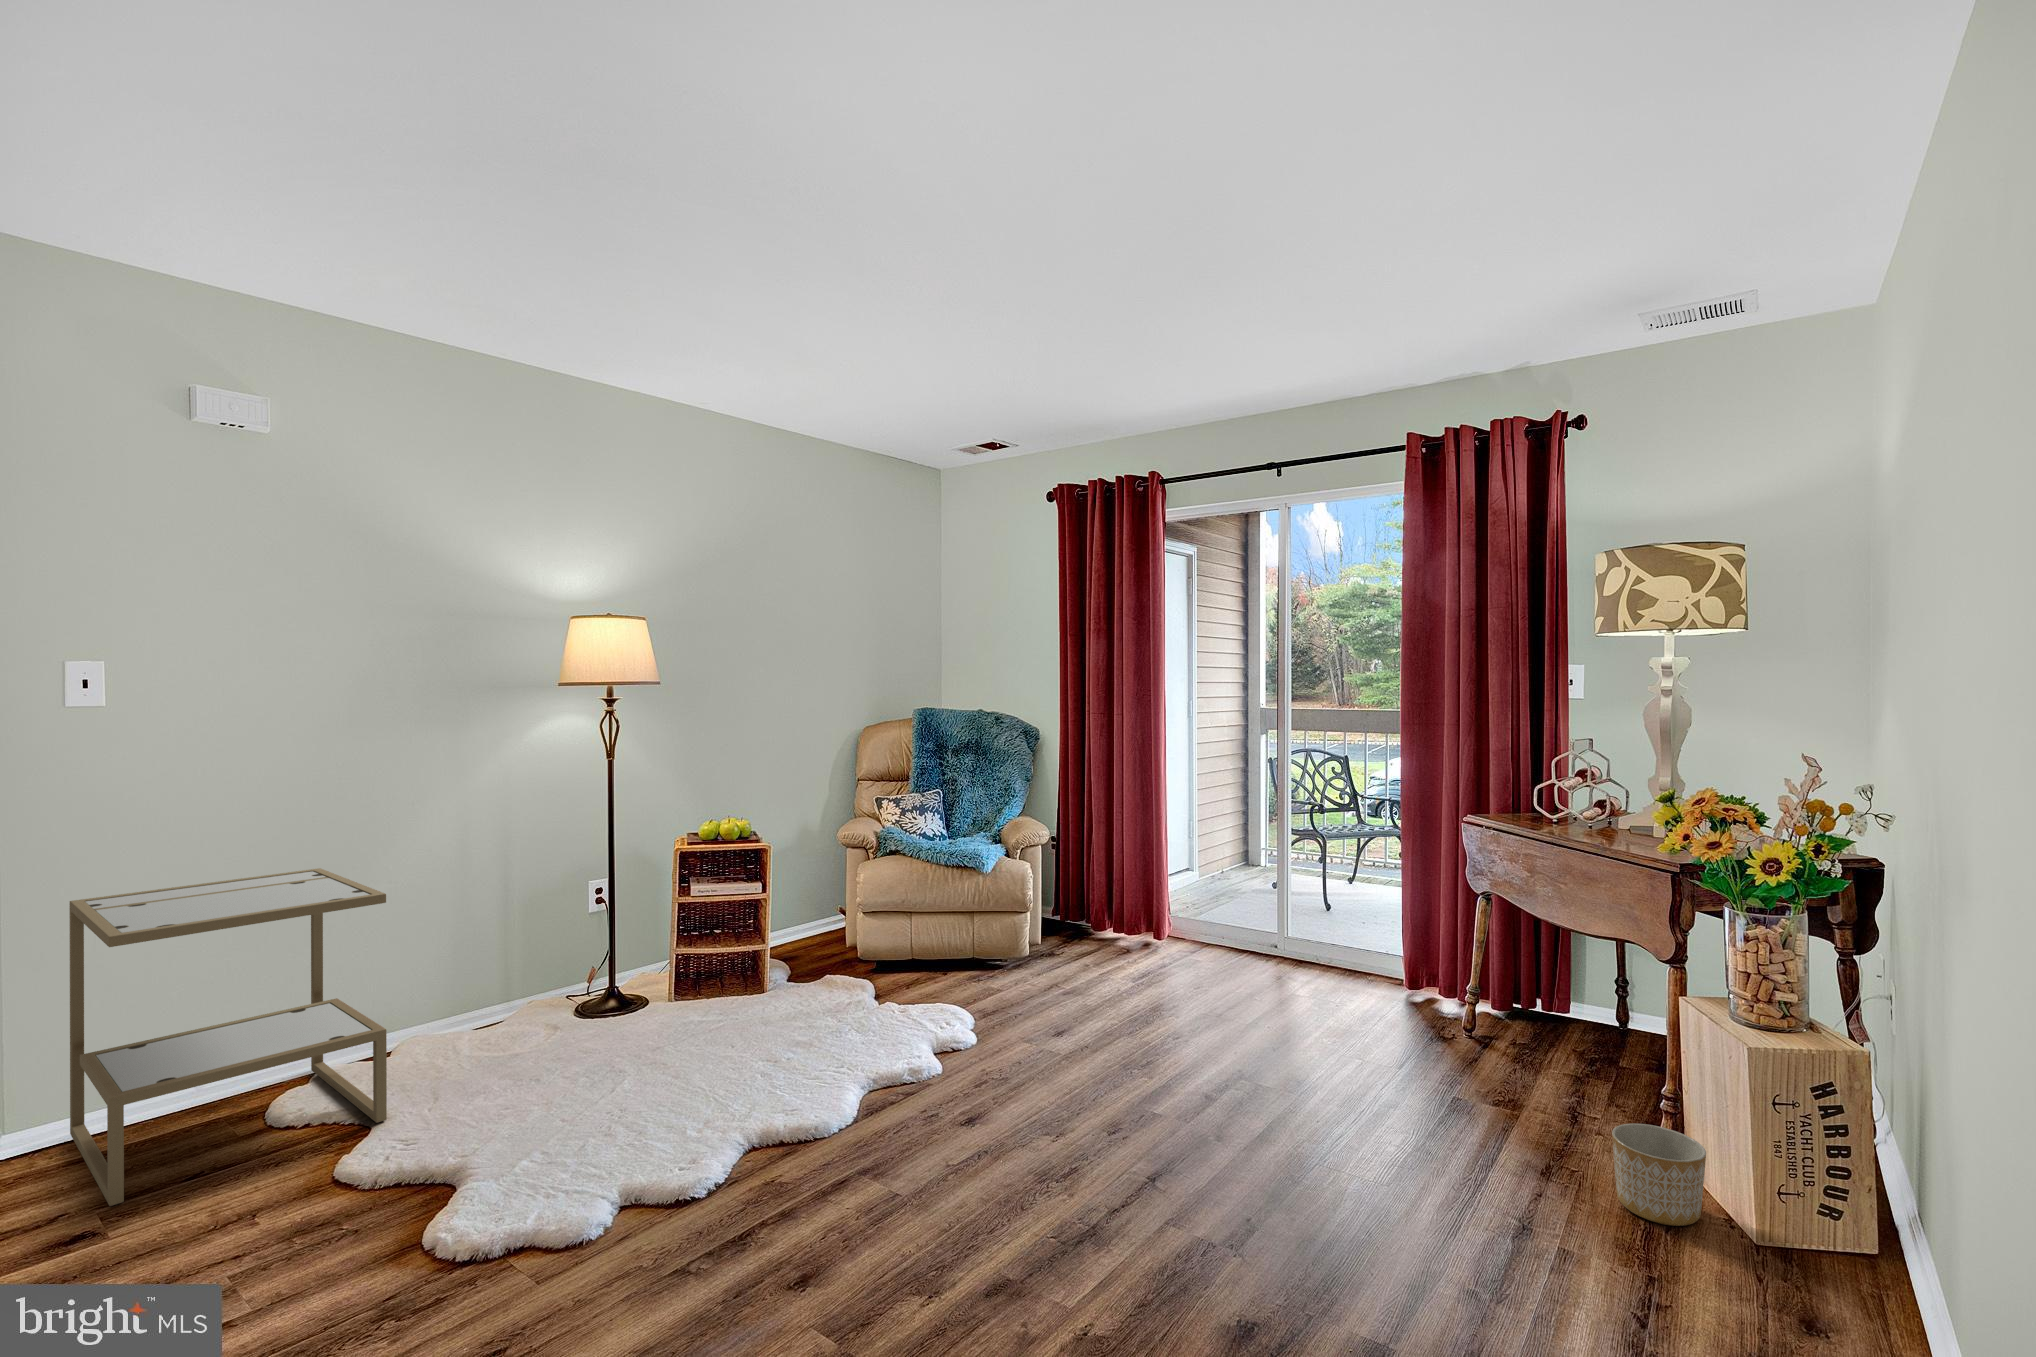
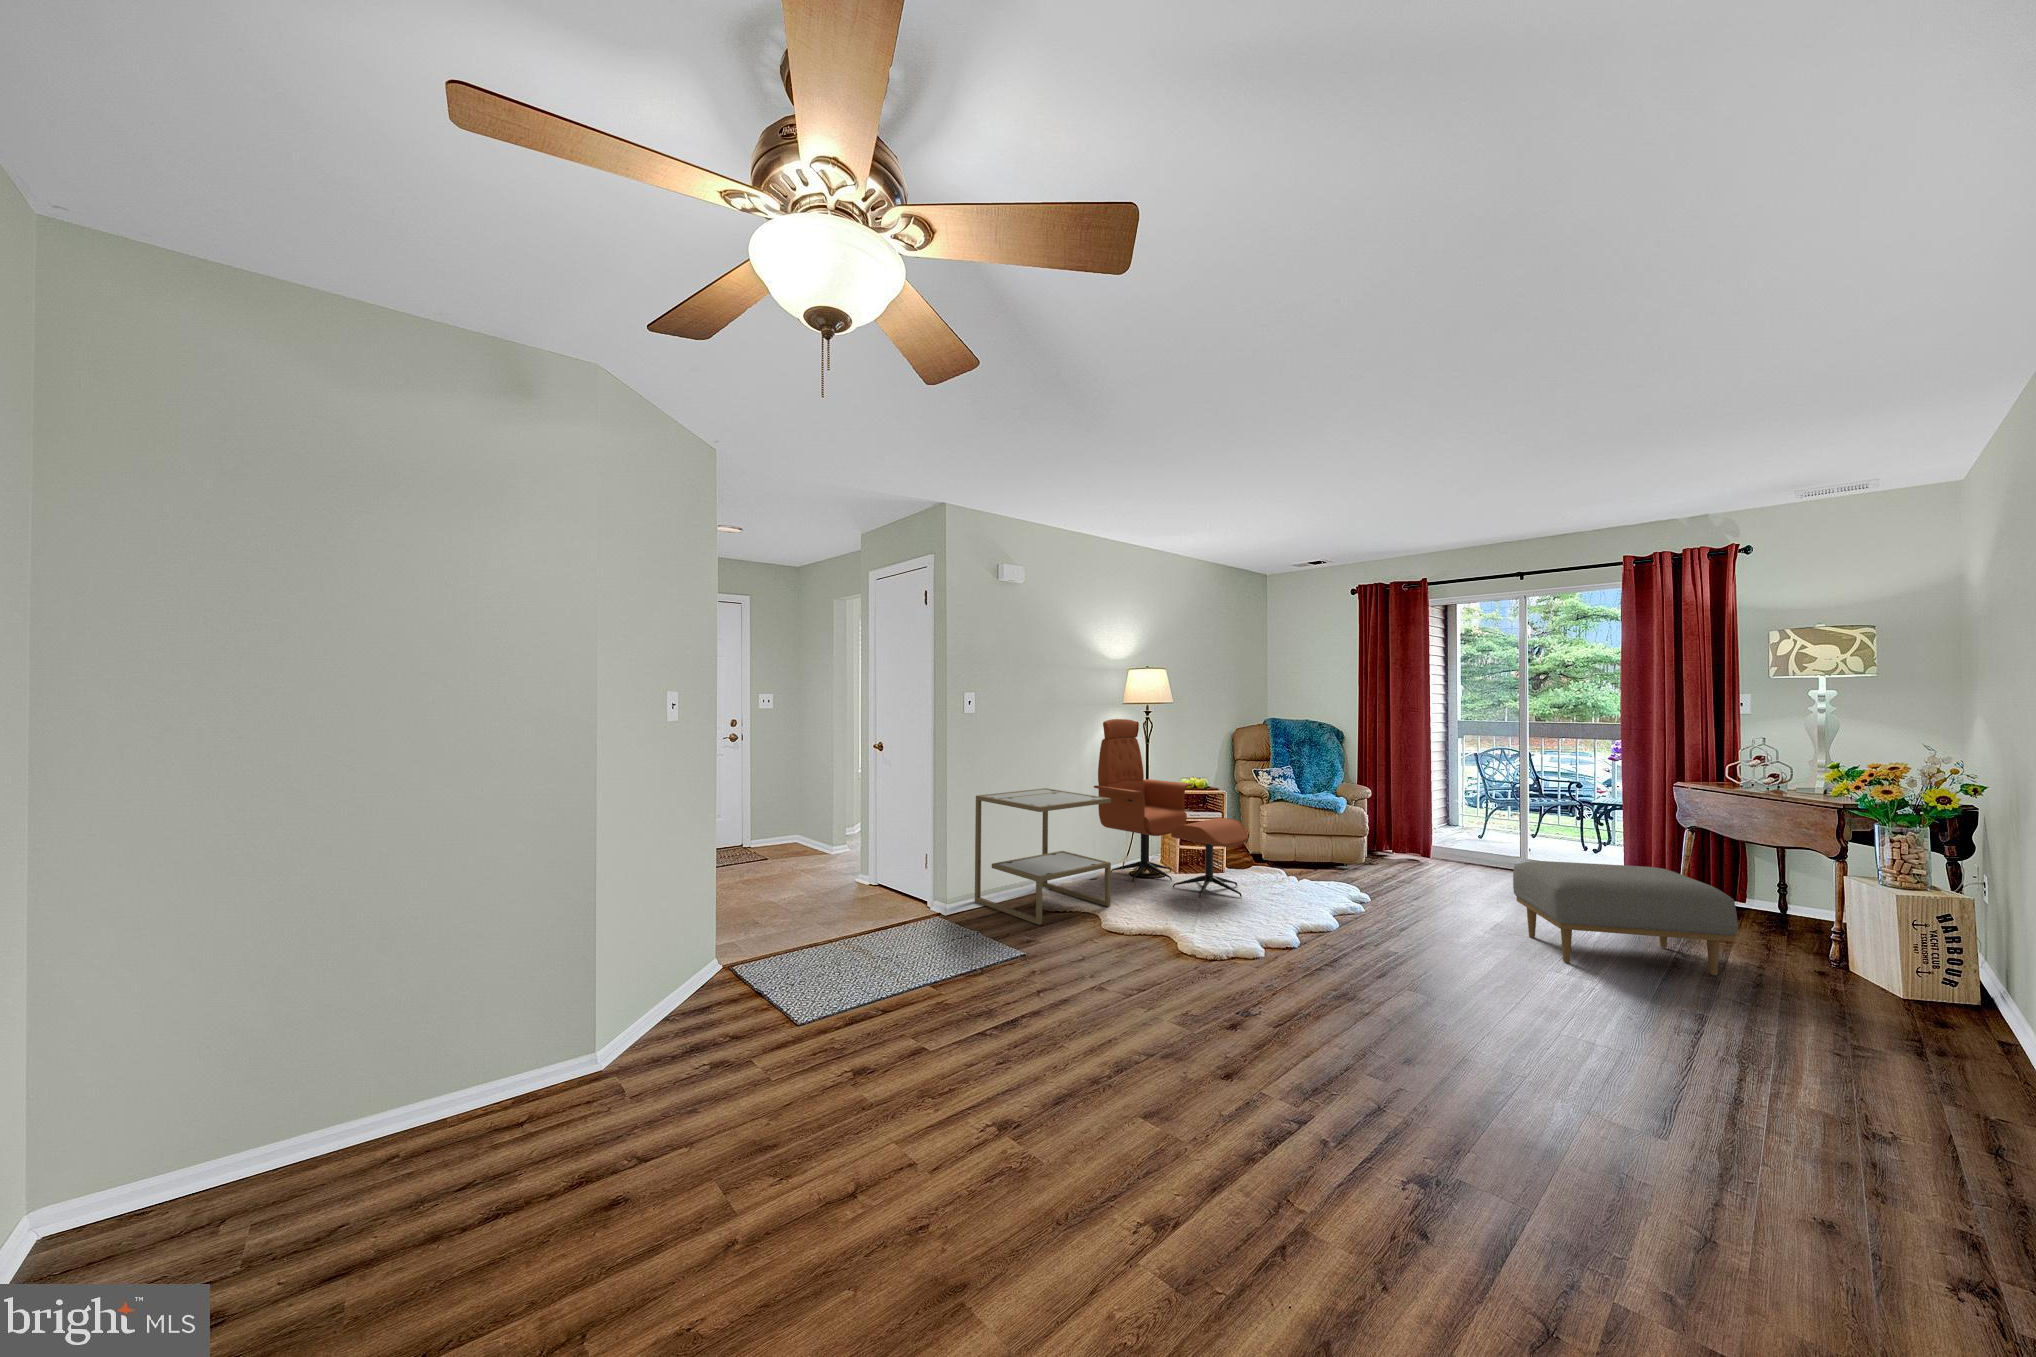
lounge chair: none [472,720,747,1076] -> present [1094,719,1248,897]
ottoman: none [1155,985,1489,1214] -> present [1513,861,1738,975]
planter: present [1612,1124,1706,1226] -> none [1807,940,1869,989]

